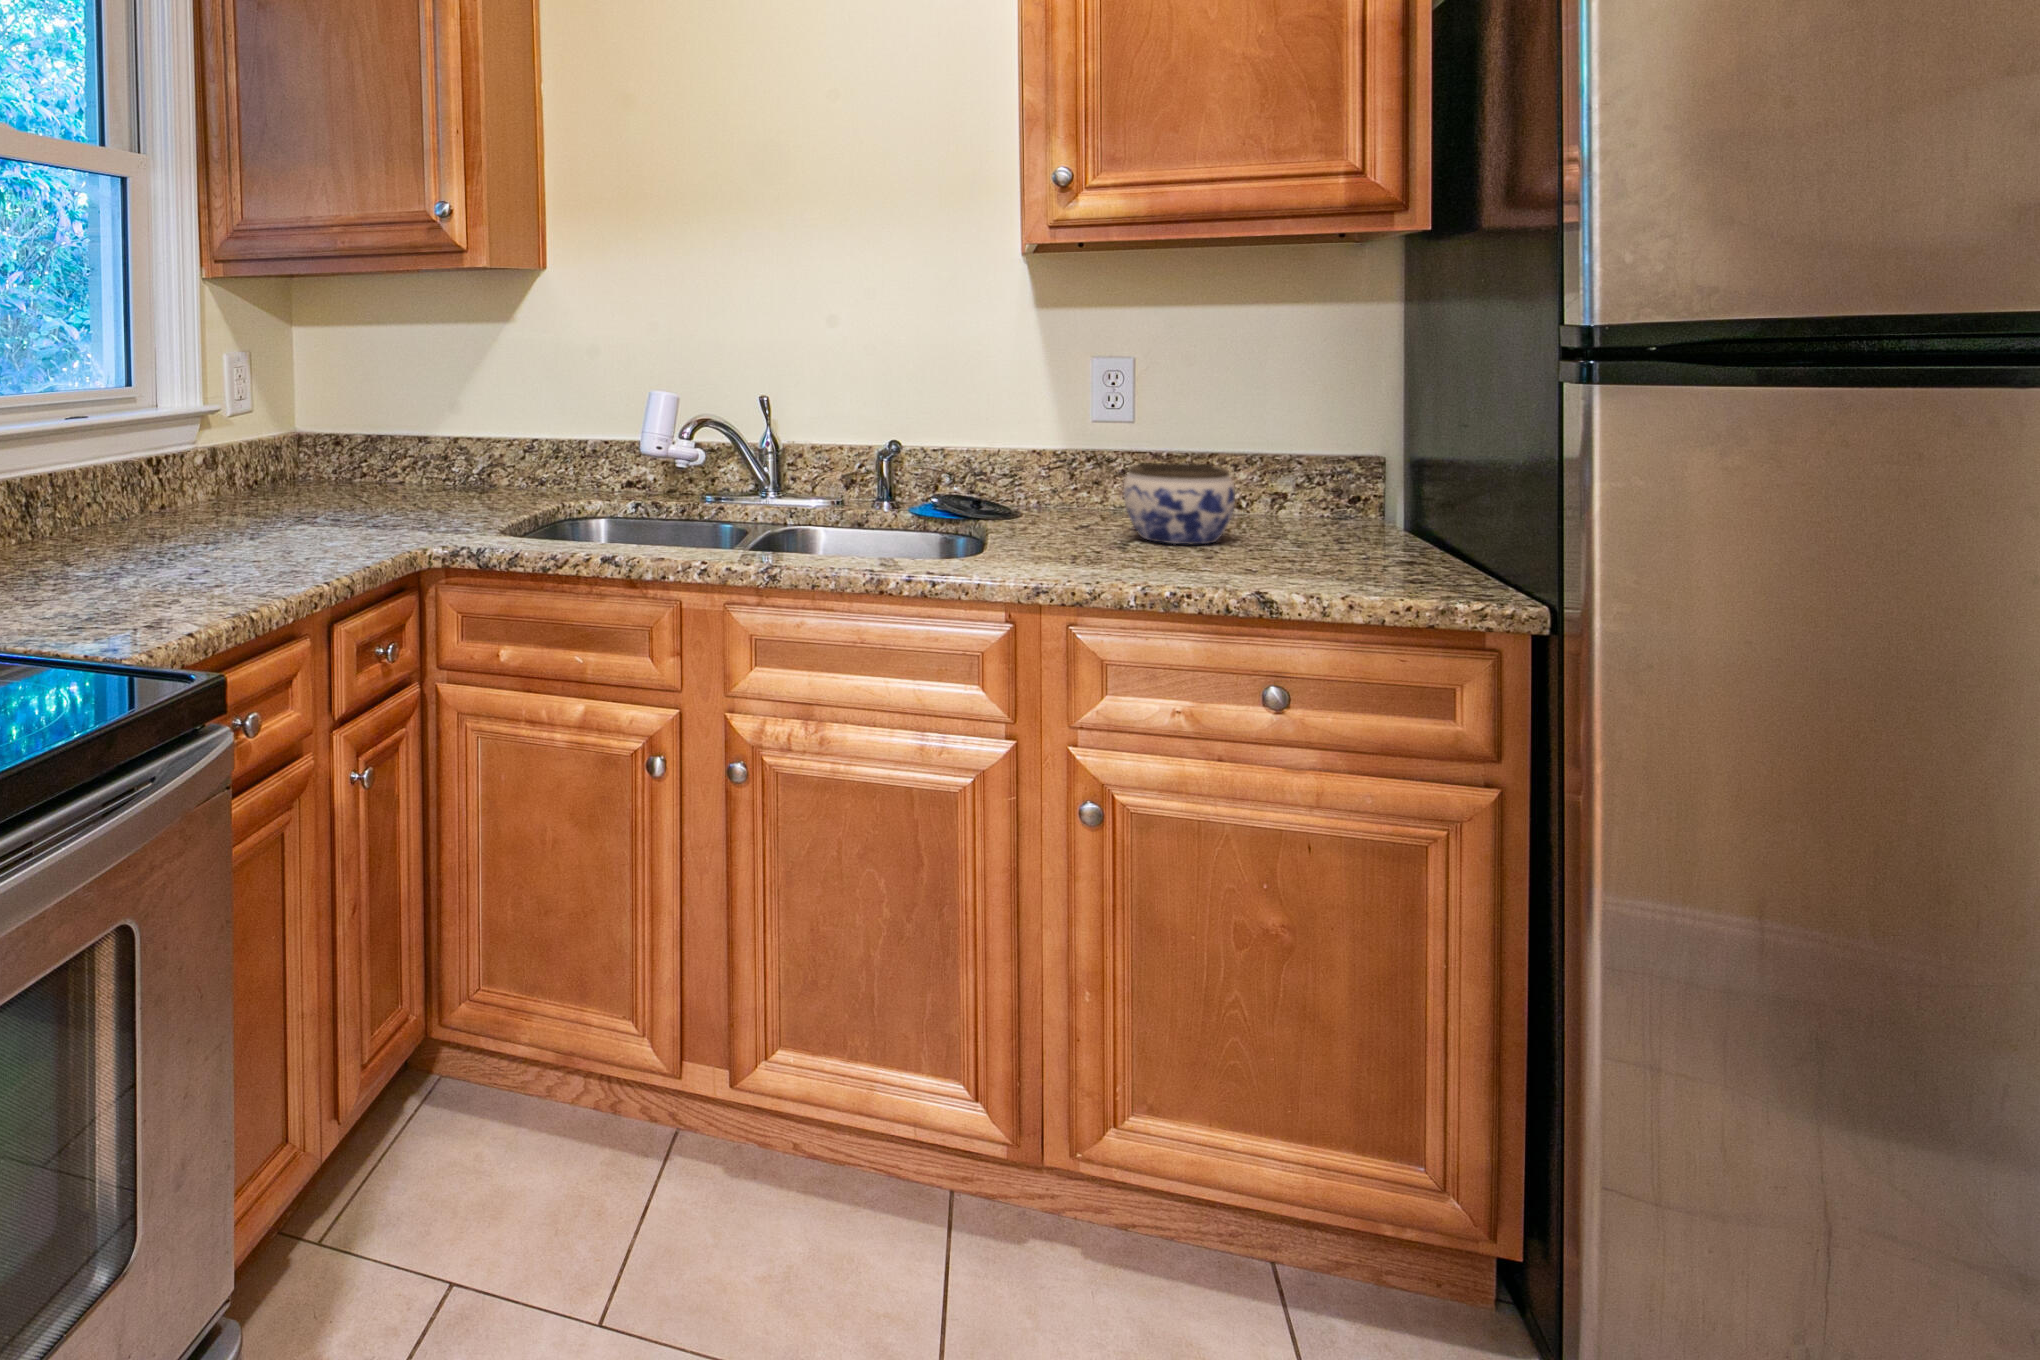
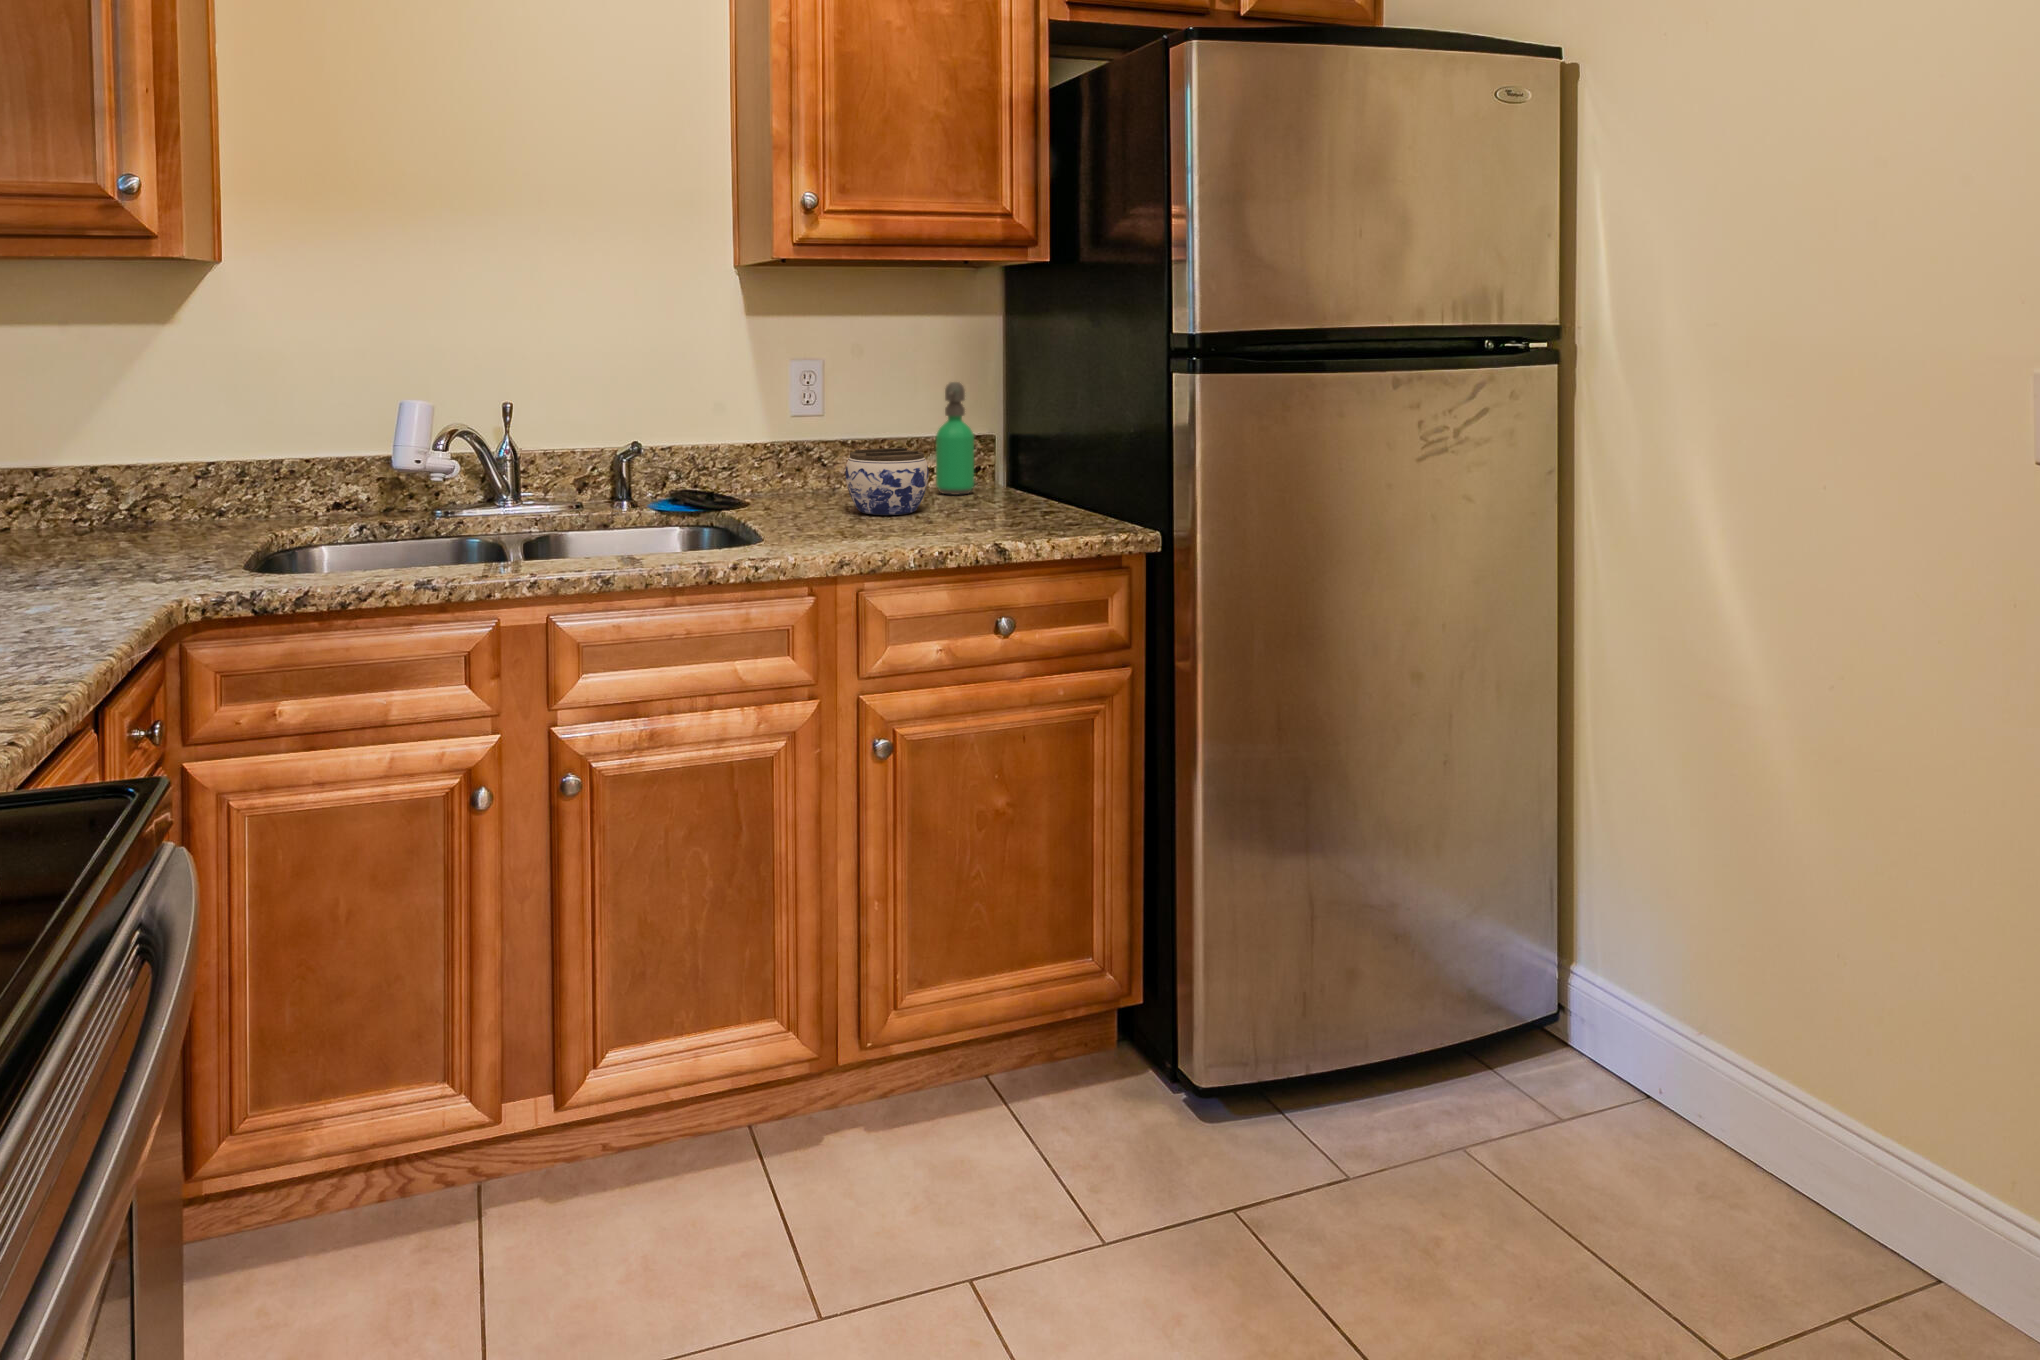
soap dispenser: none [1282,384,1339,529] -> present [936,382,974,495]

